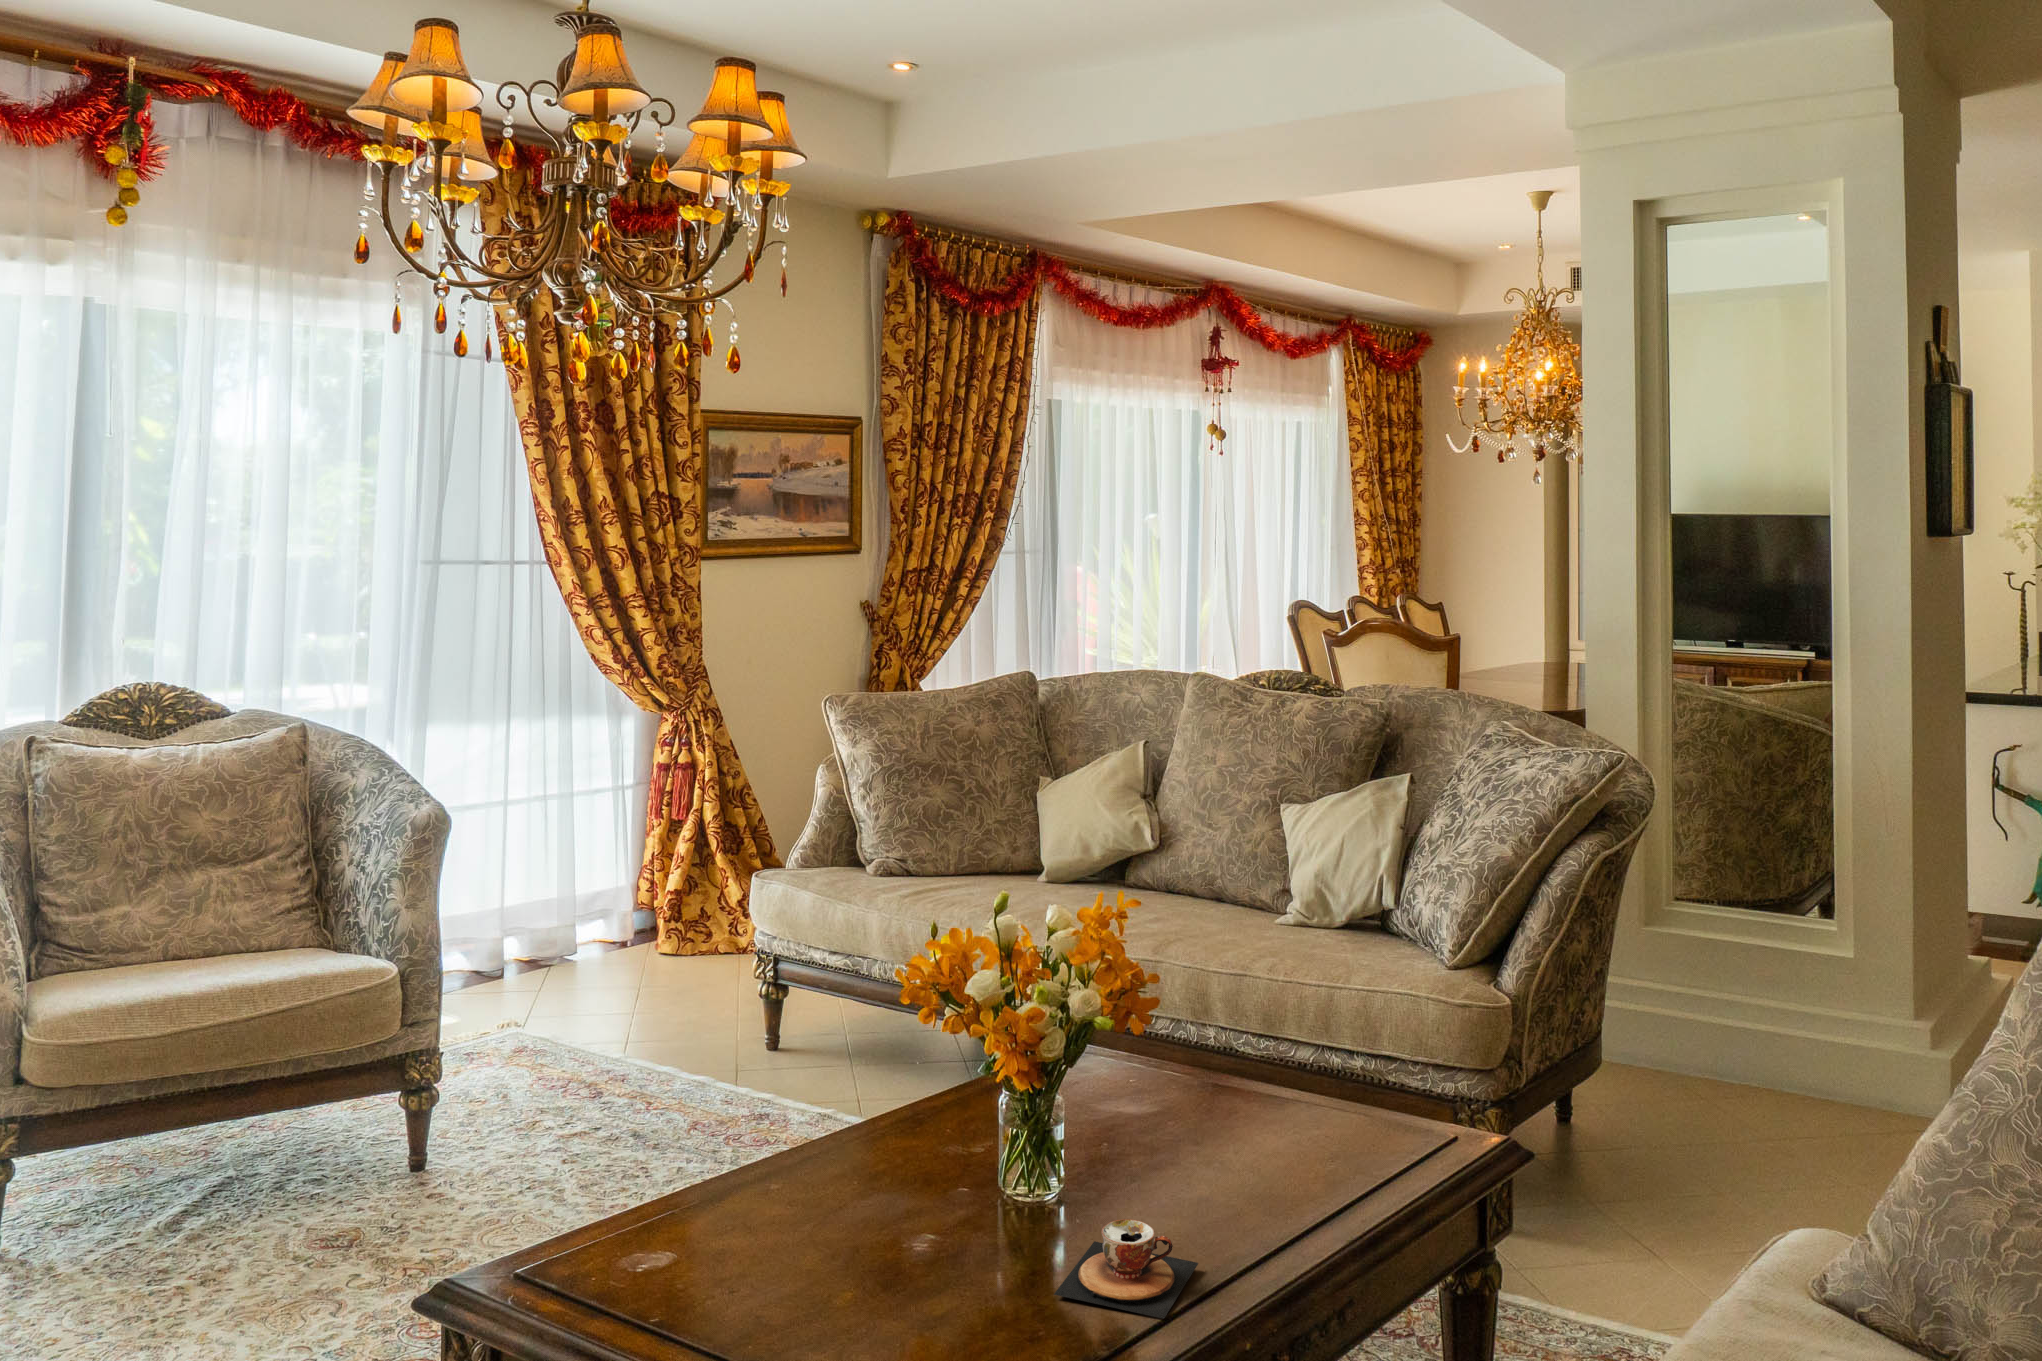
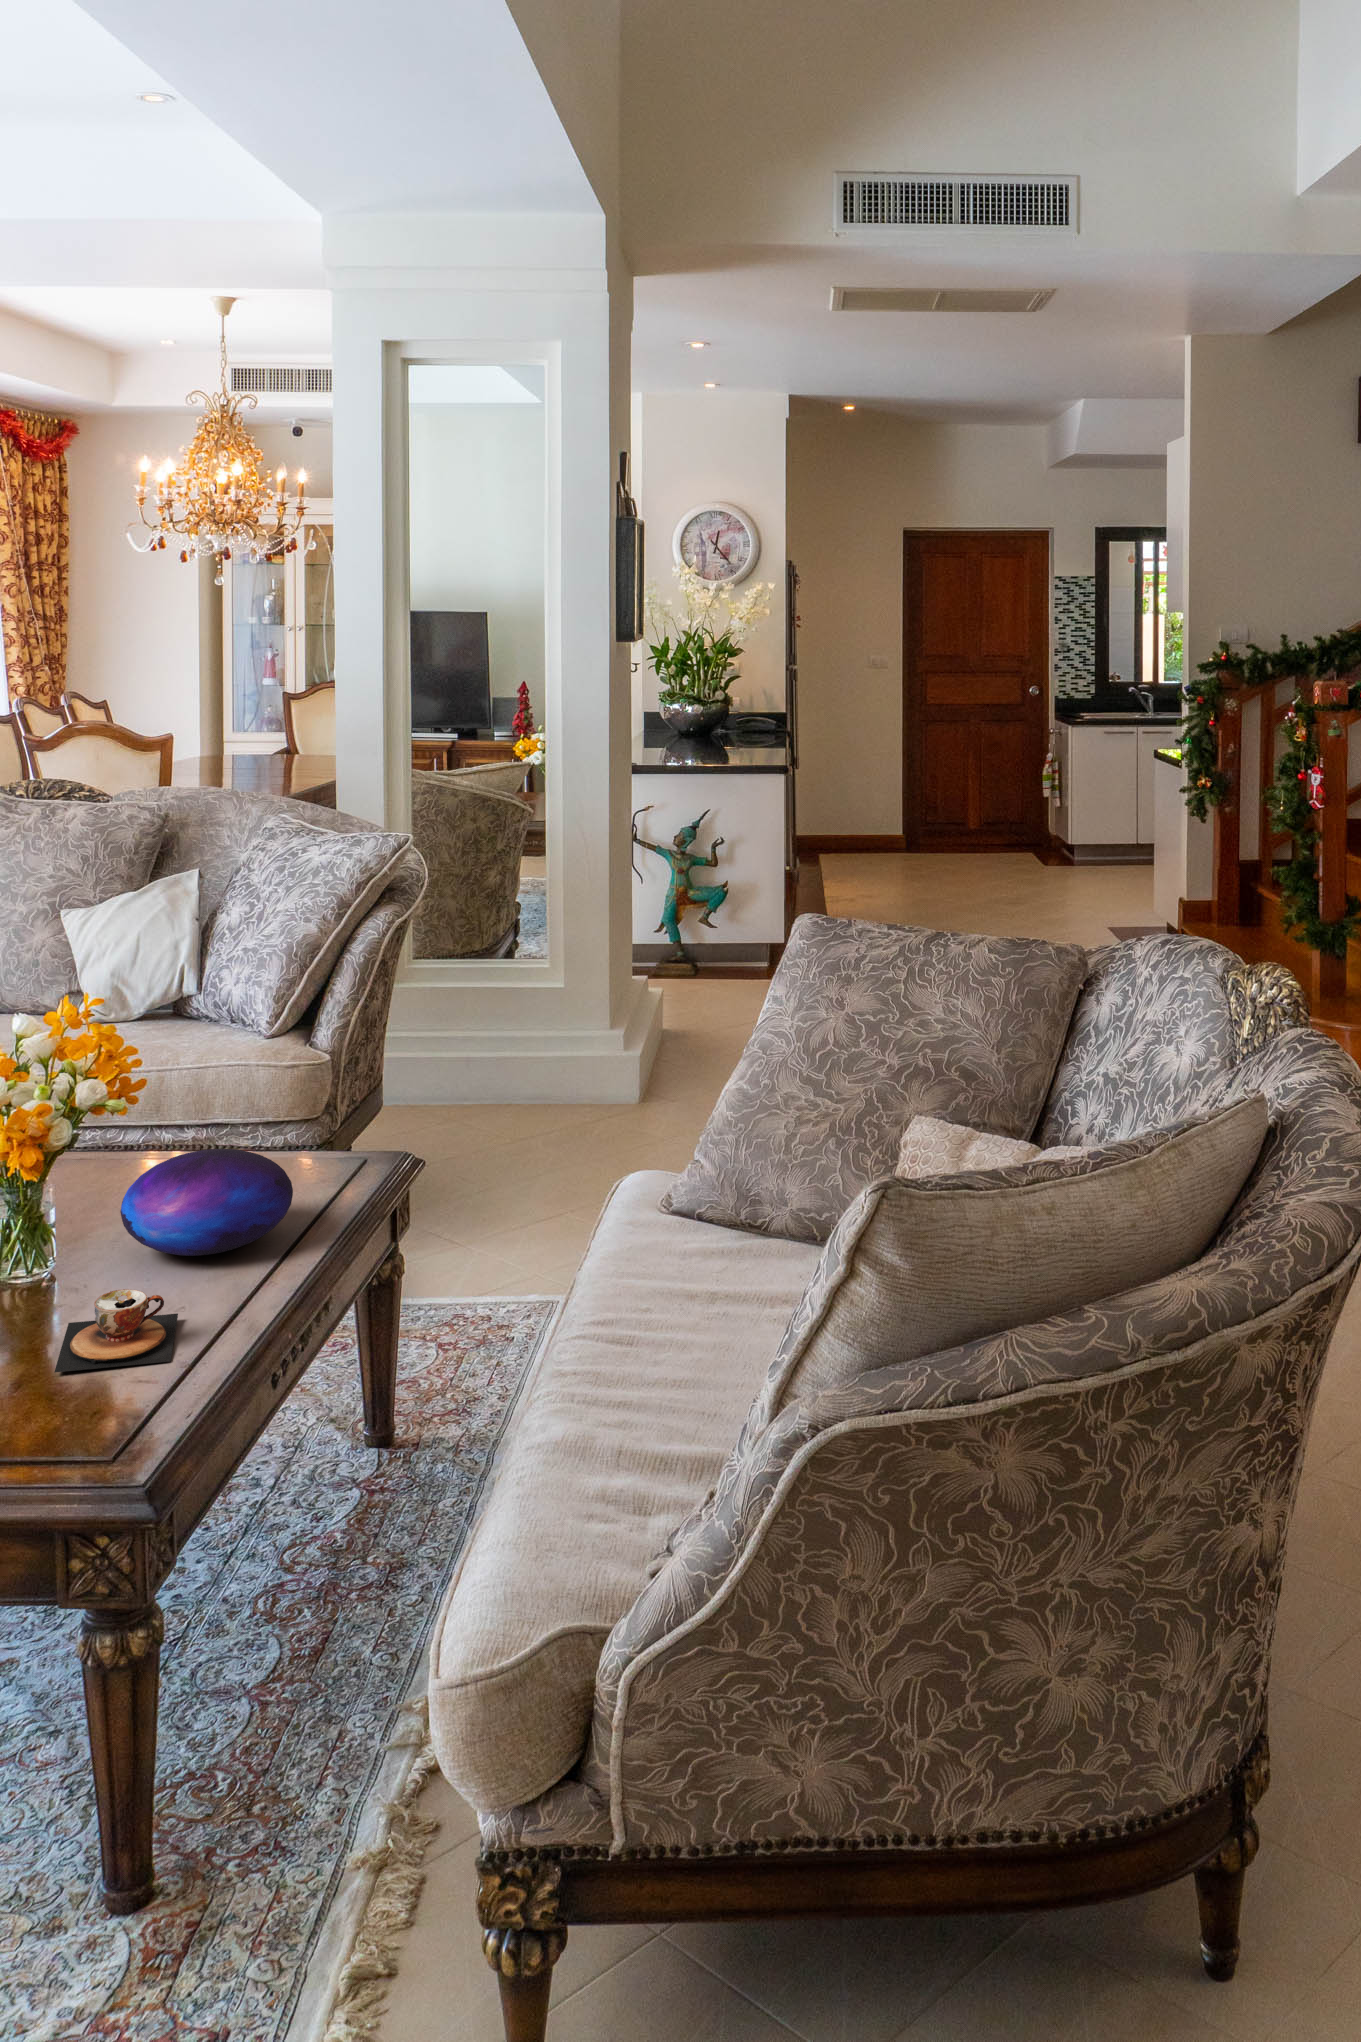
decorative orb: none [1185,1079,1365,1201] -> present [120,1149,293,1256]

